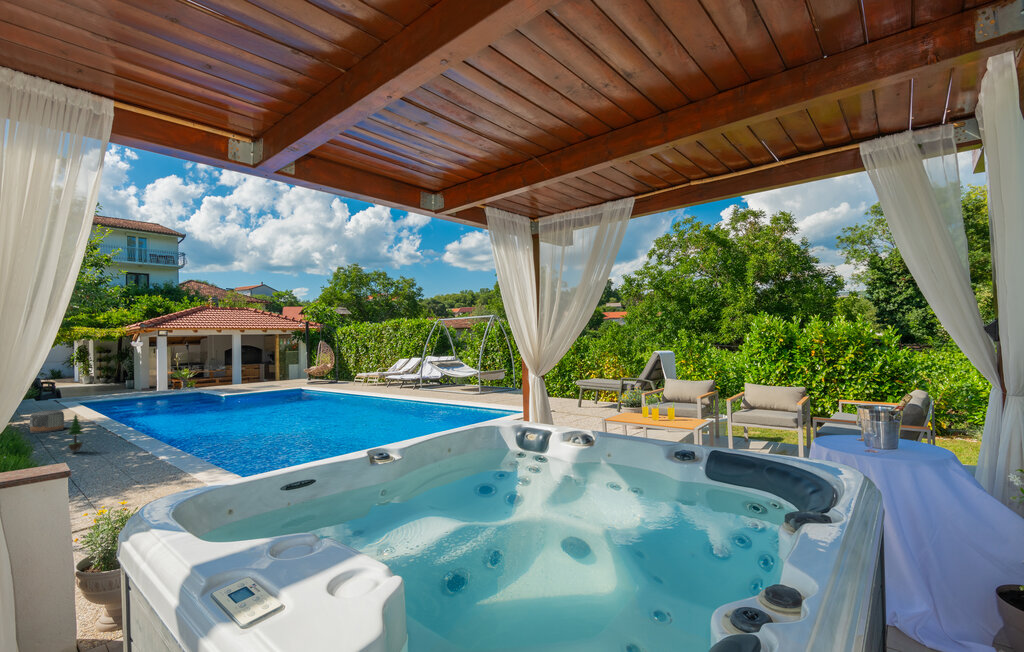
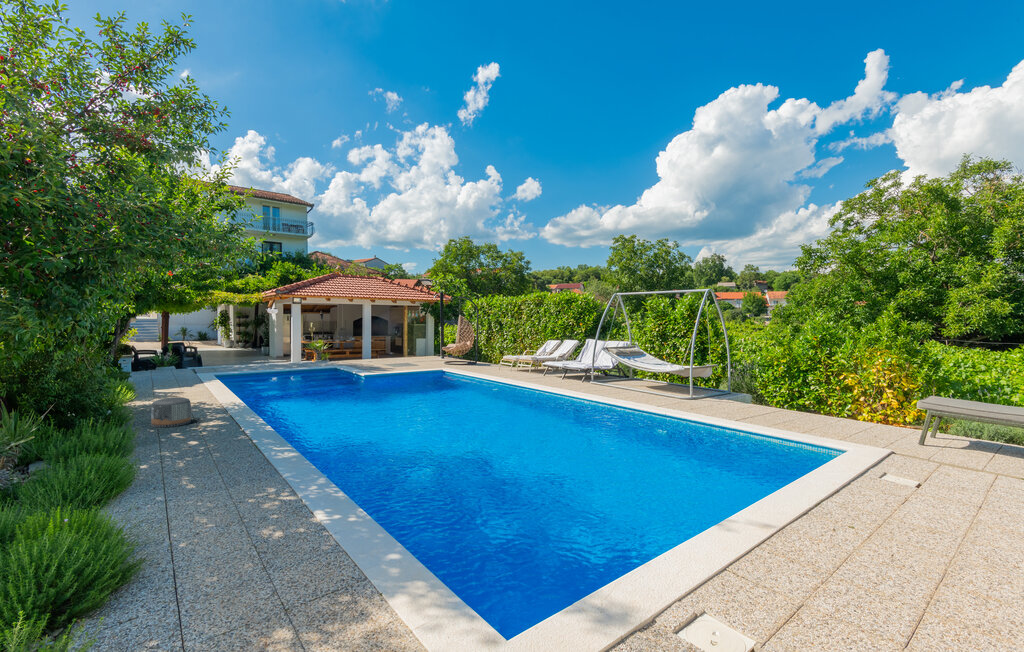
potted tree: present [68,415,84,452] -> none [175,431,202,491]

